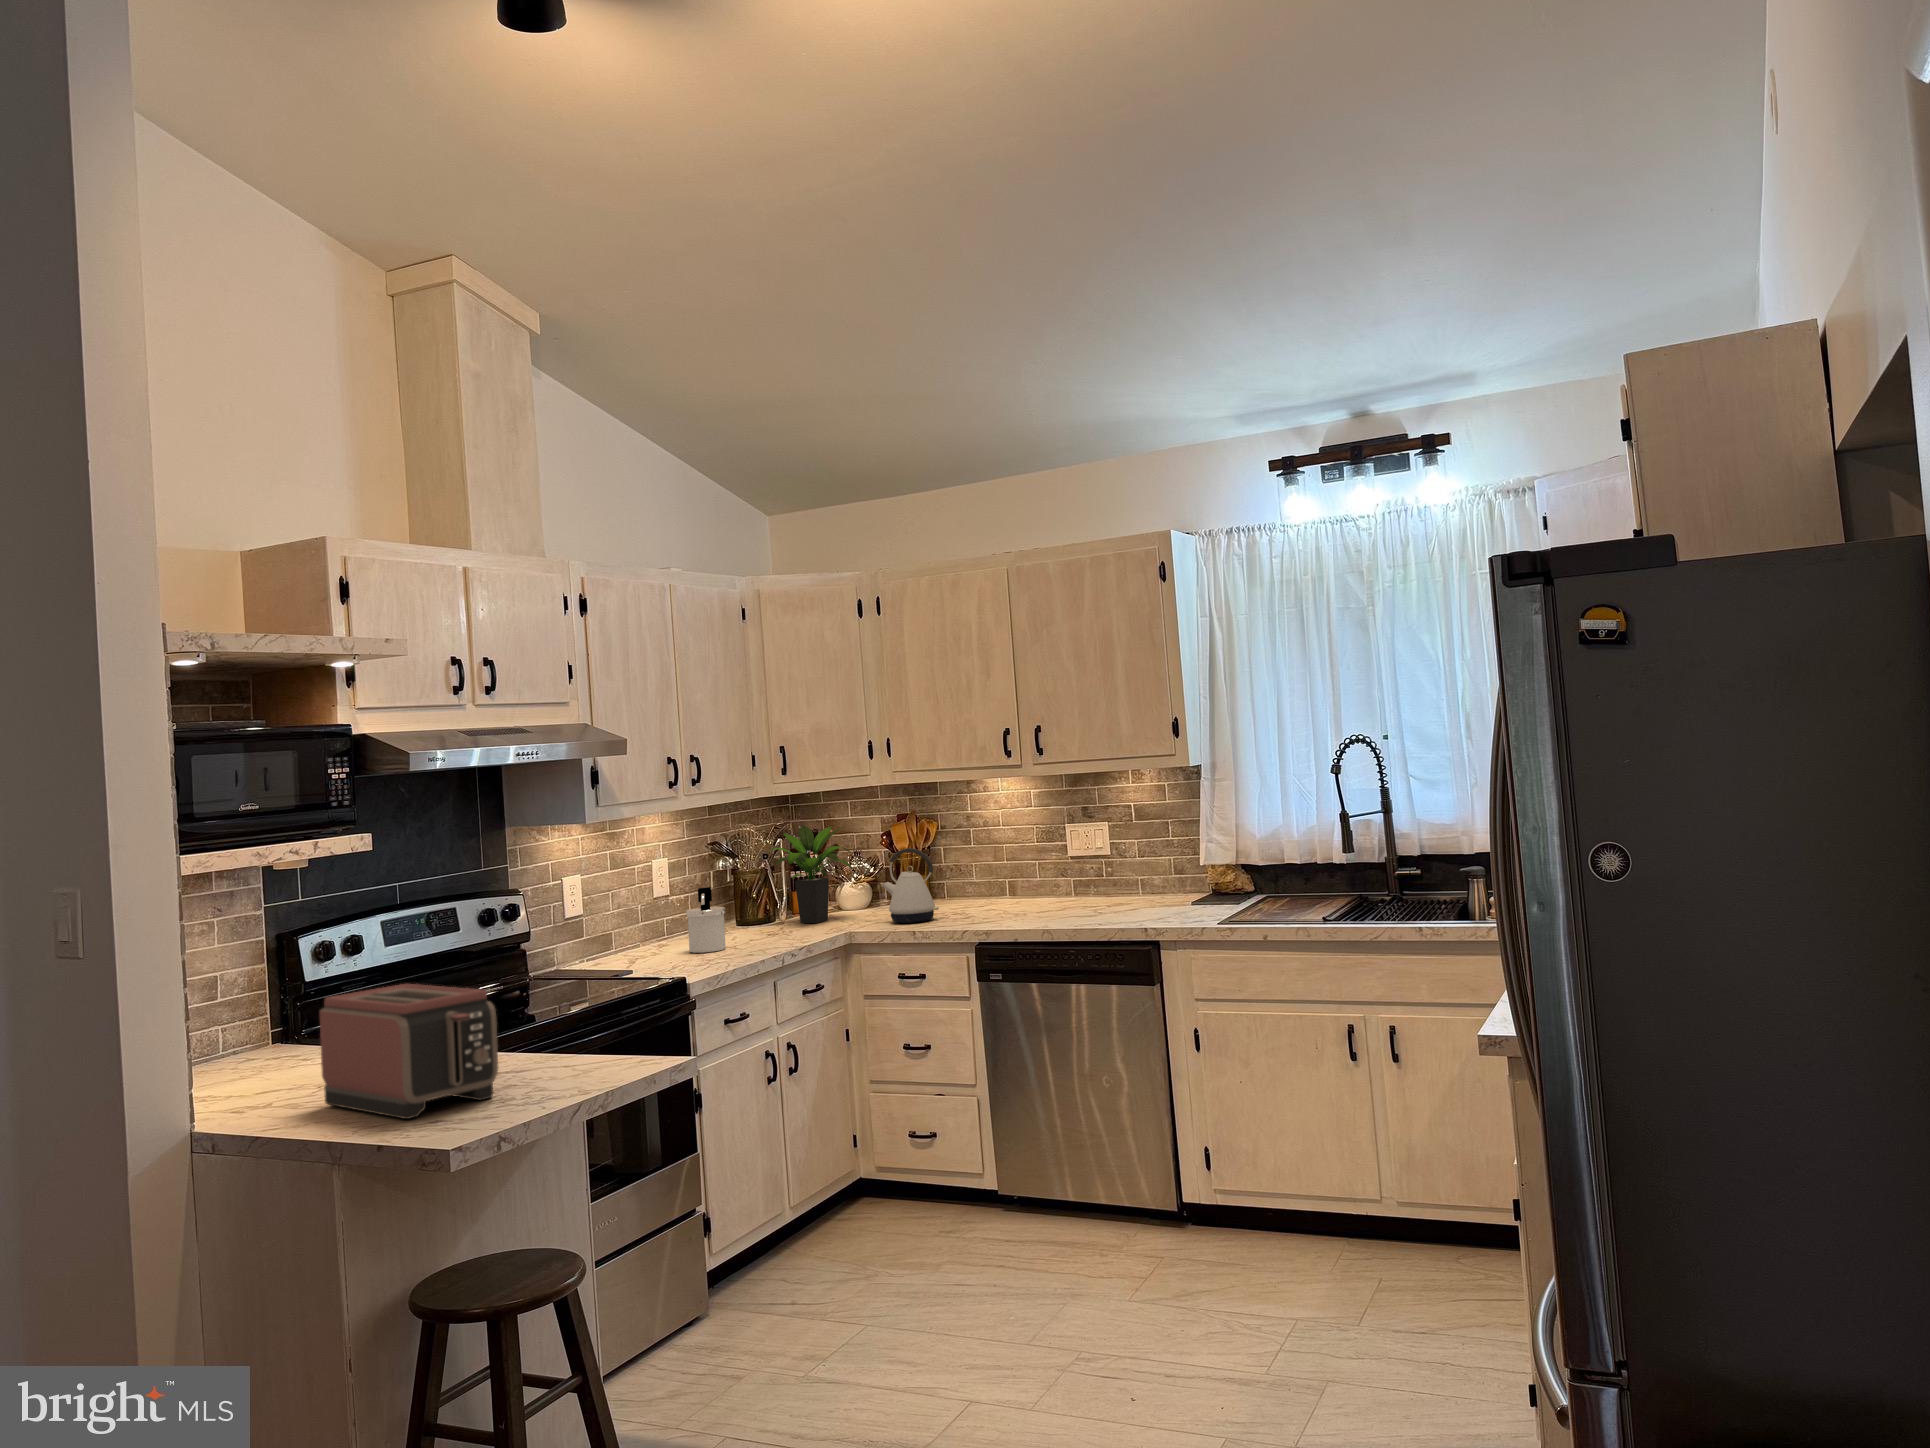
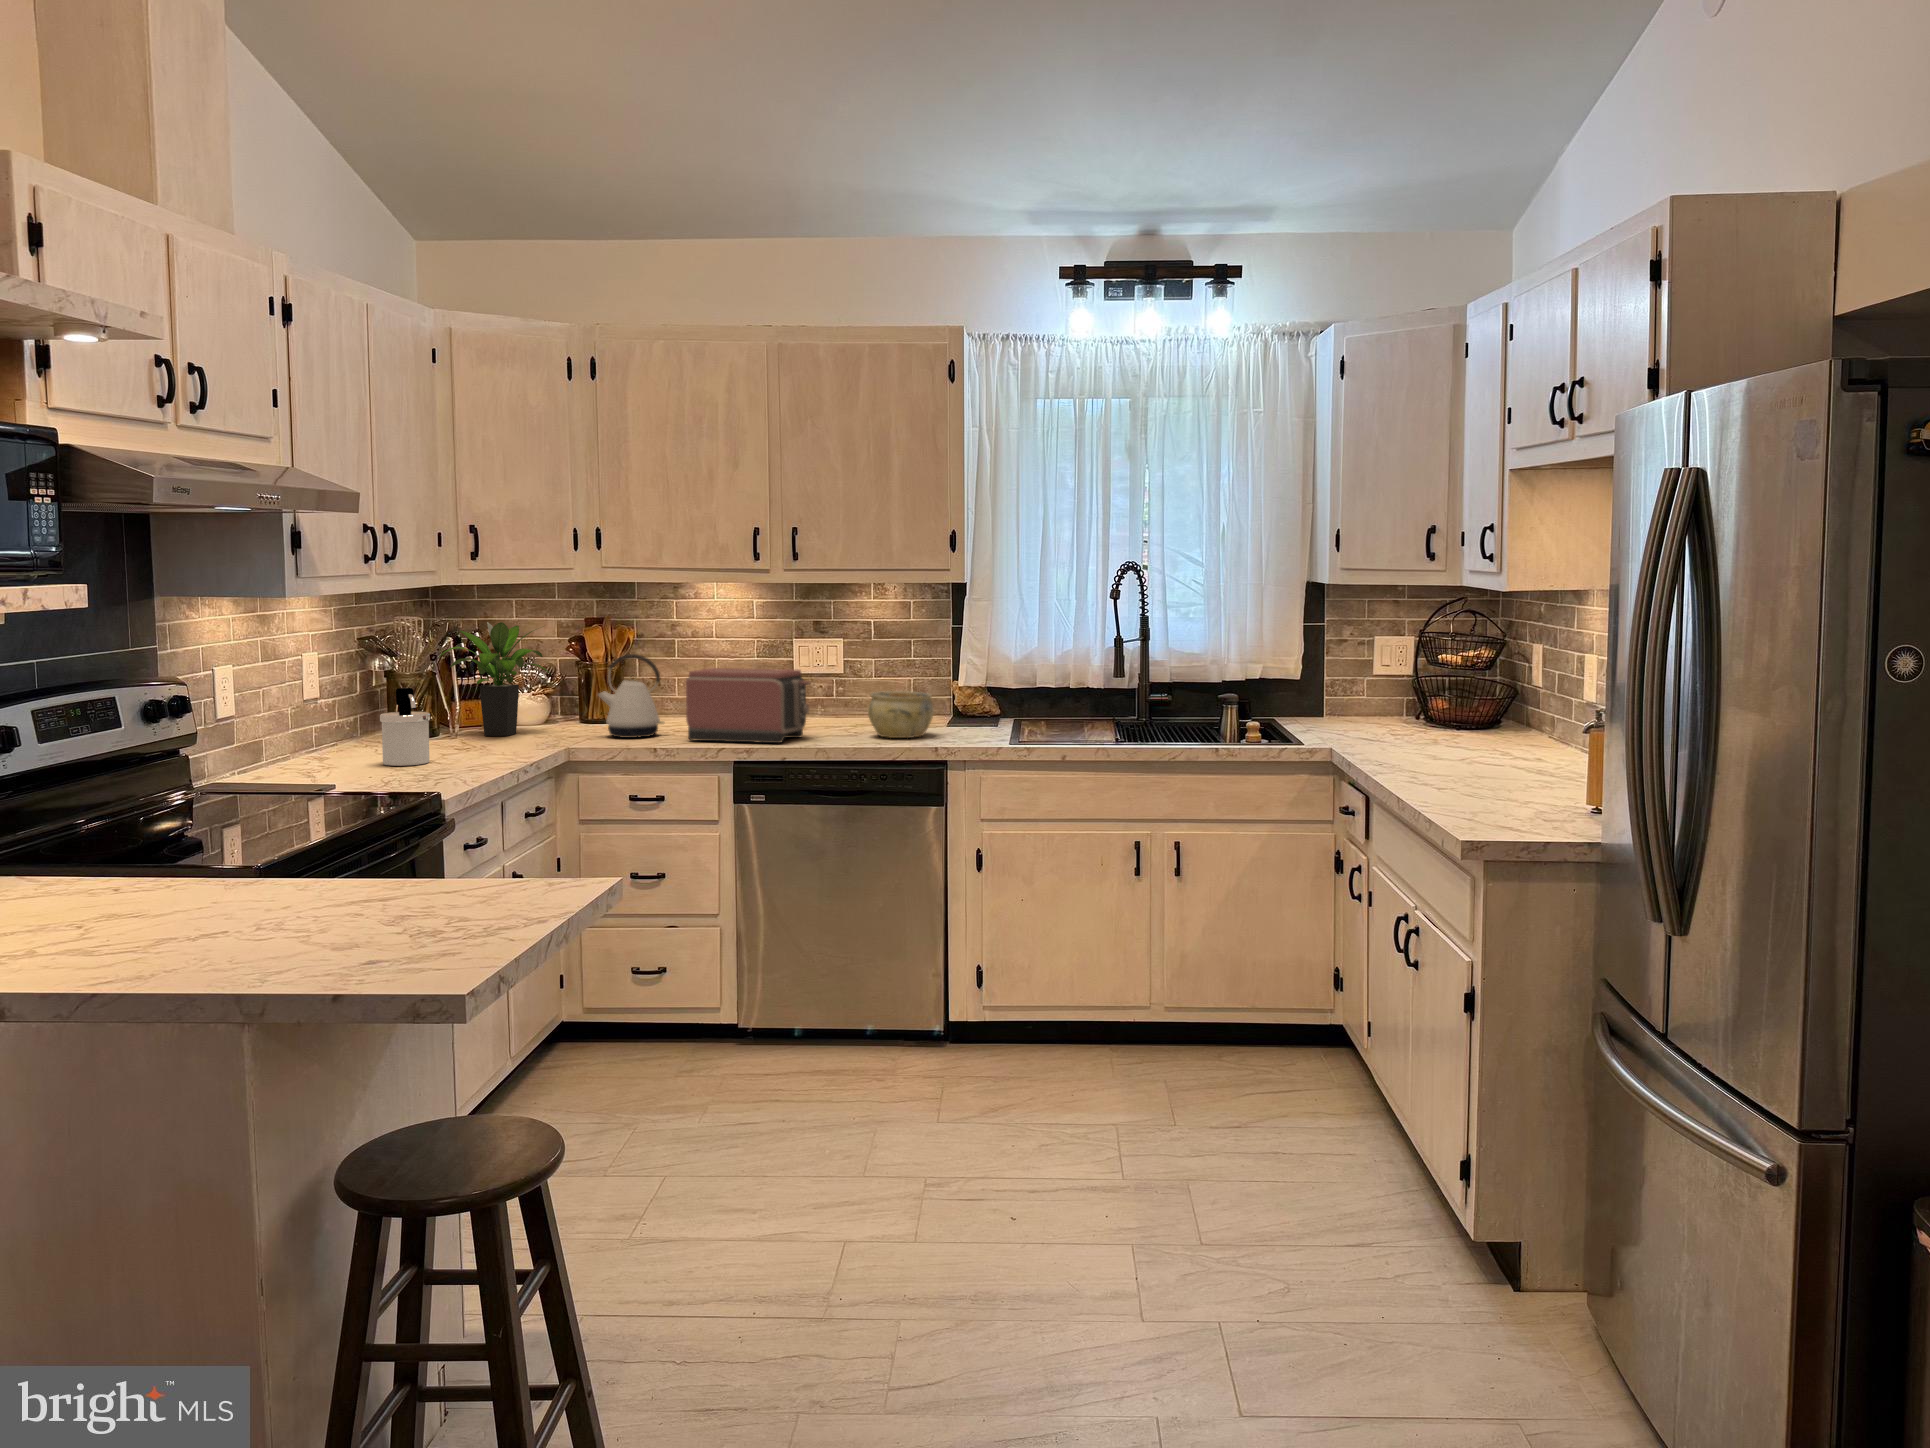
ceramic bowl: none [1102,873,1164,919] -> present [868,691,934,738]
toaster: present [320,984,498,1119] -> present [686,668,810,743]

